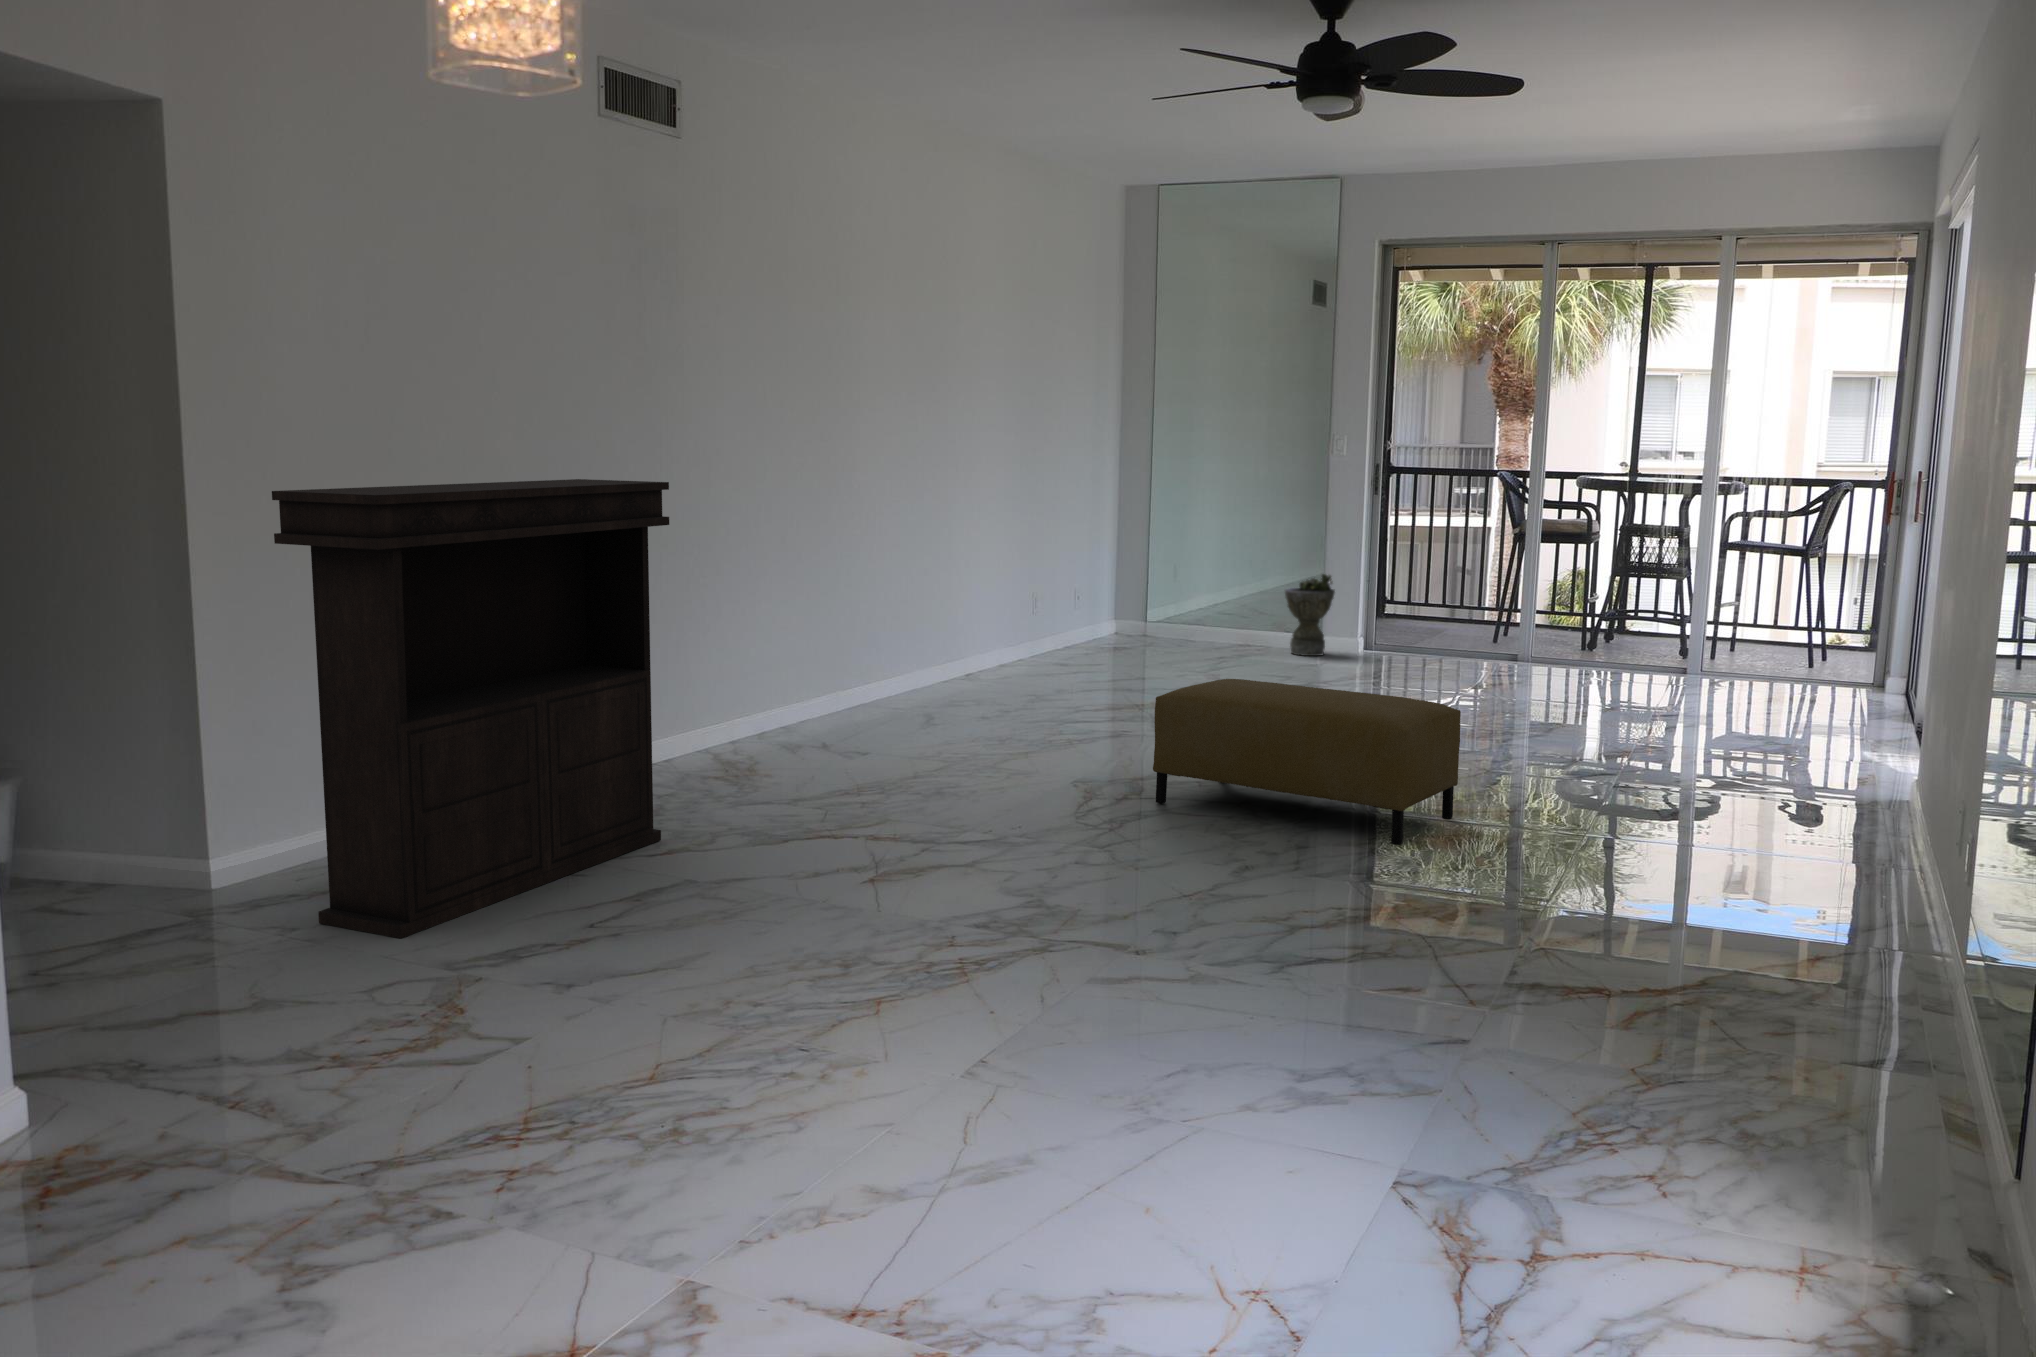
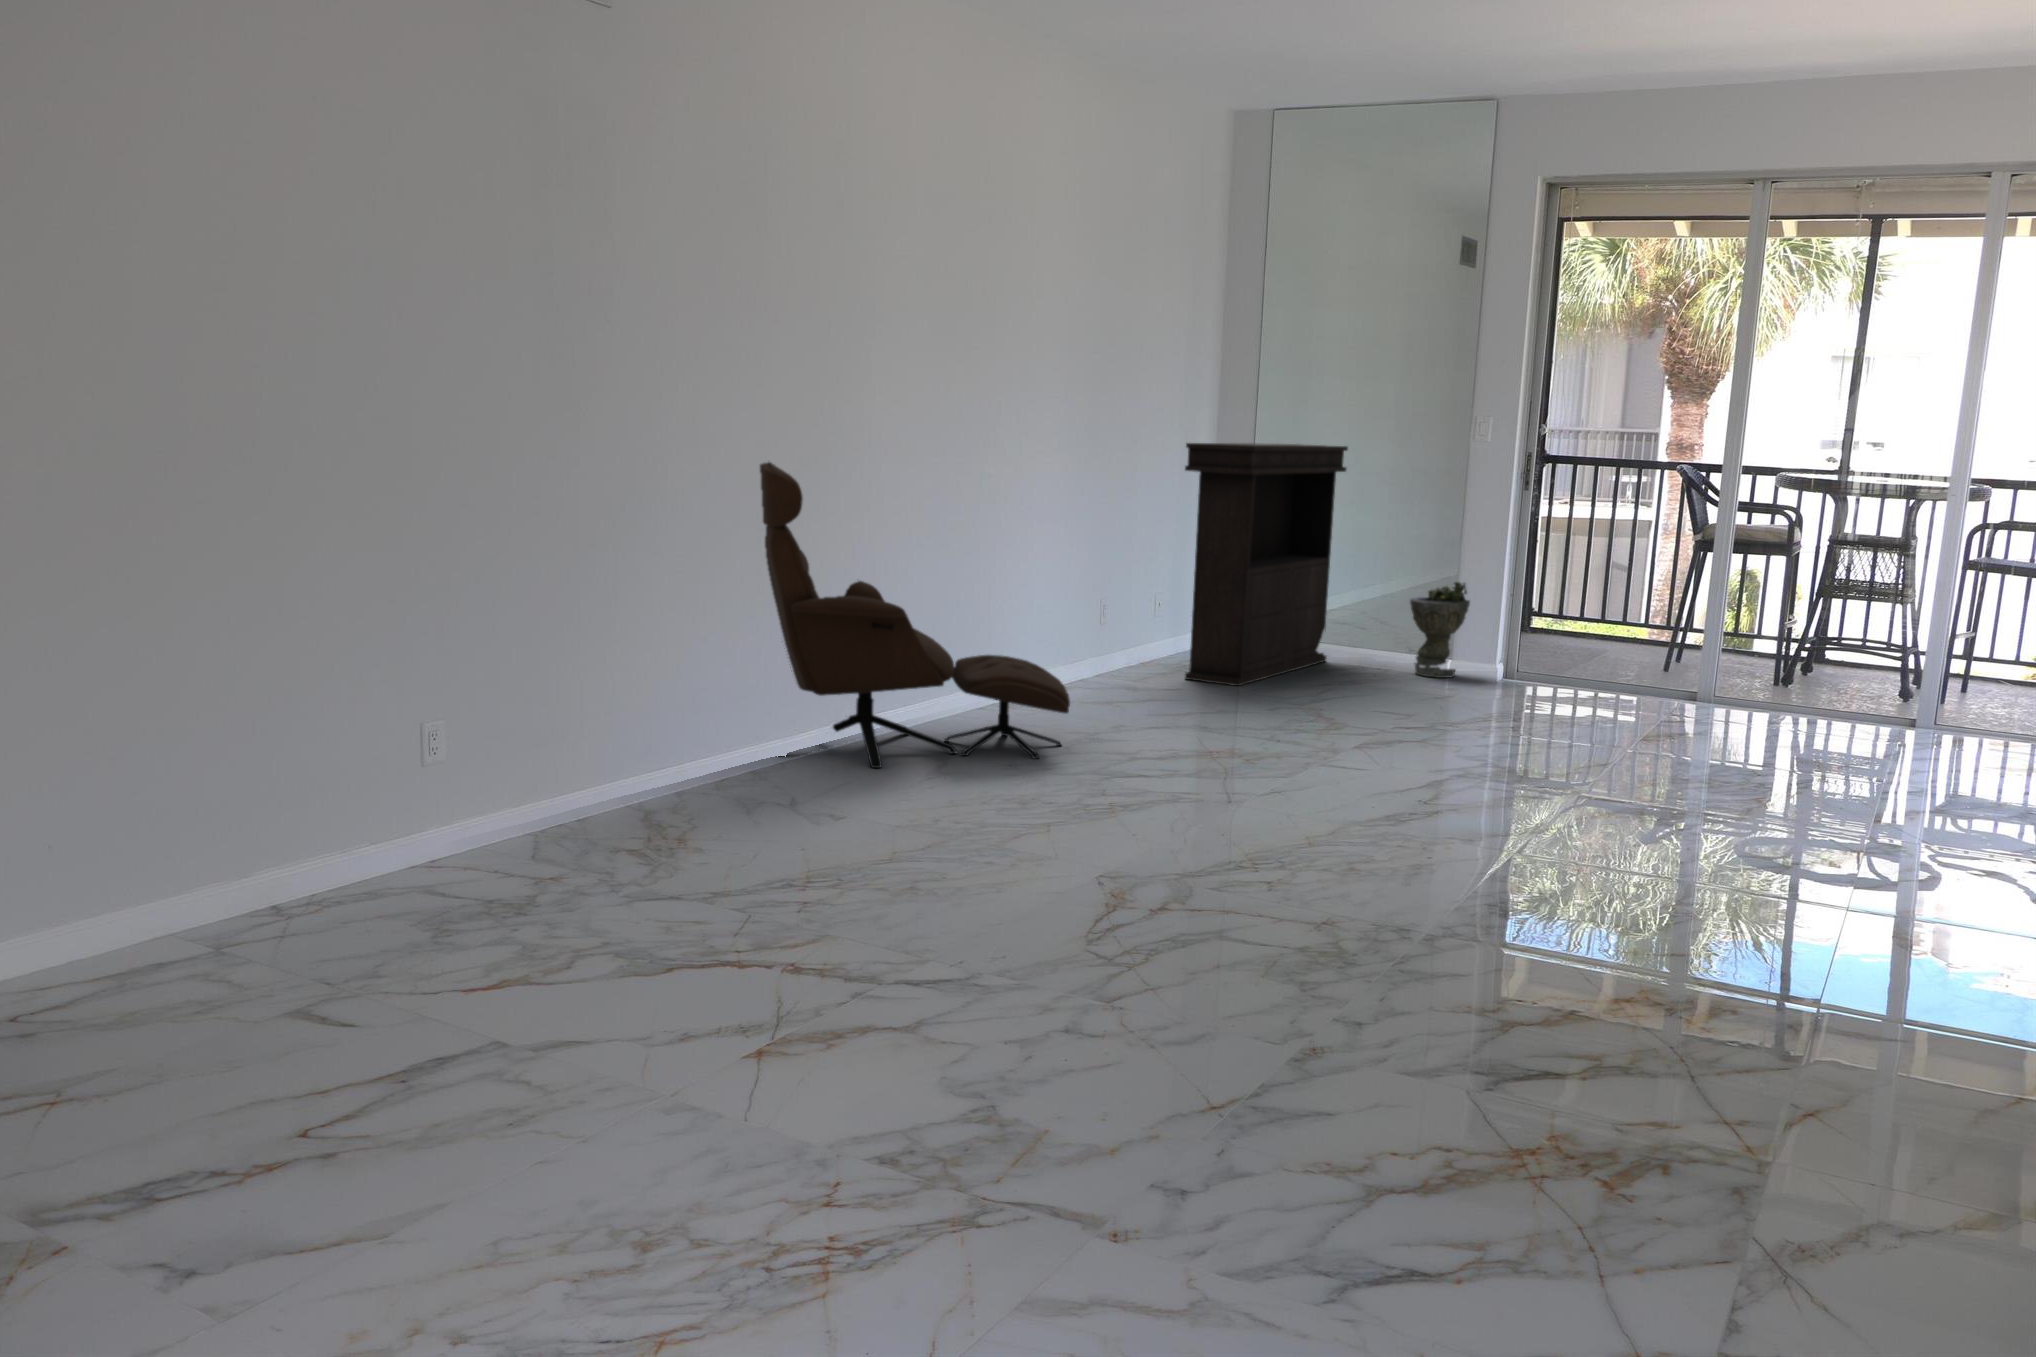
console table: present [272,479,669,939] -> present [1185,443,1348,686]
lounge chair: none [758,490,1032,745] -> present [760,462,1070,768]
ottoman: present [1153,679,1461,844] -> none [1179,707,1578,935]

